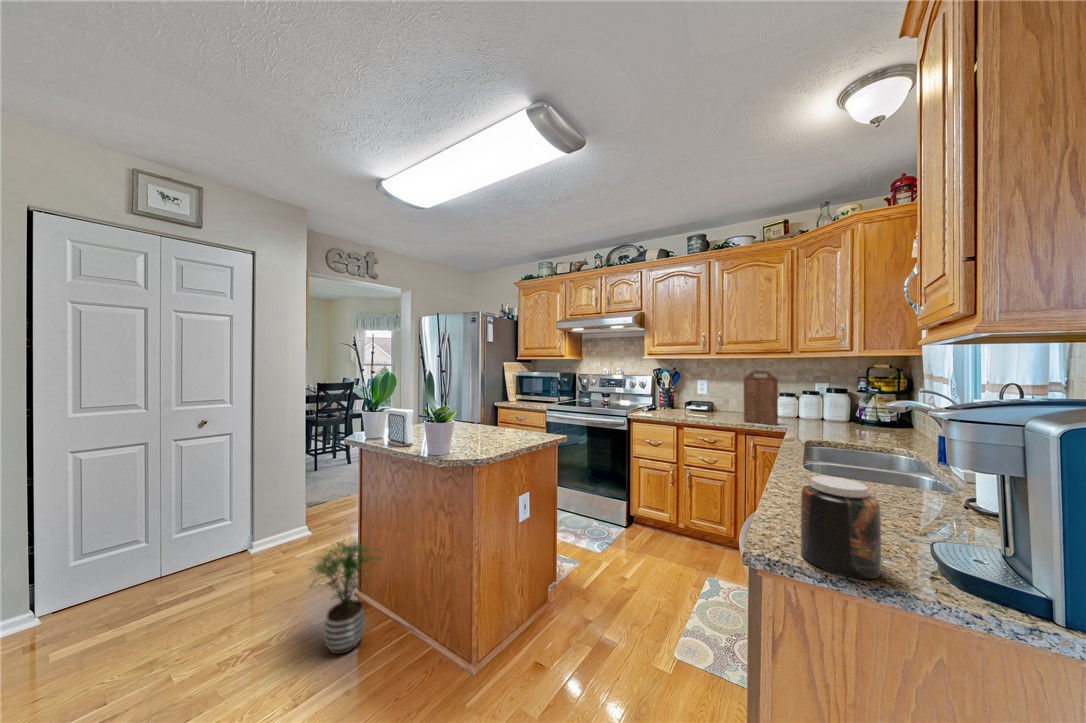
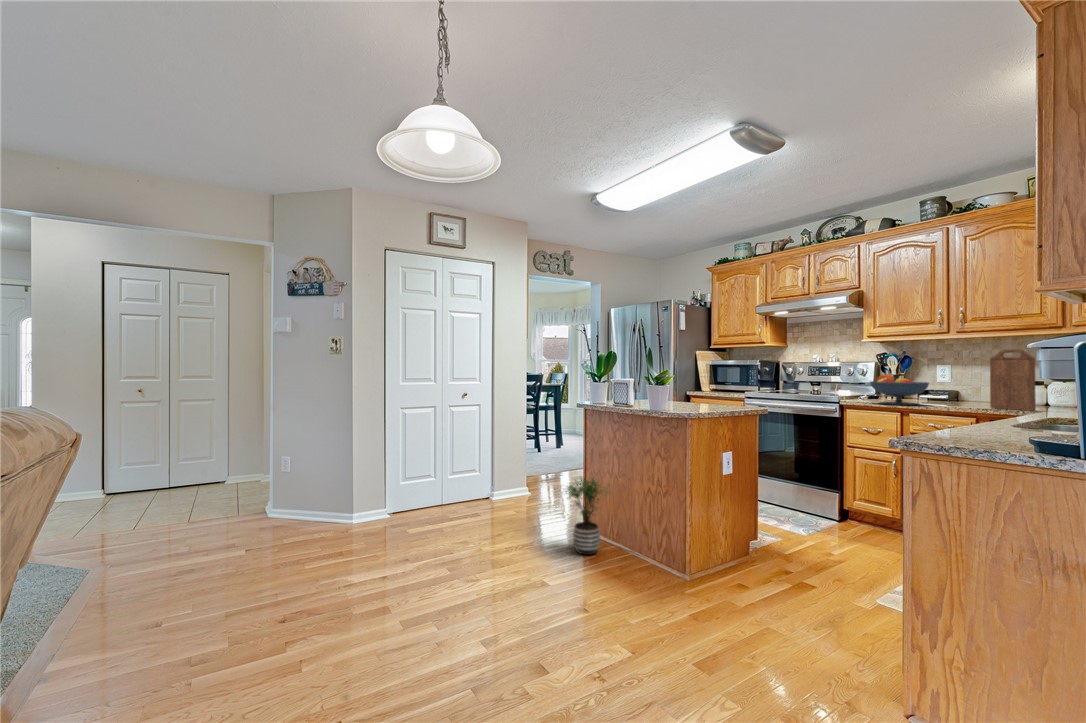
fruit bowl: none [652,390,699,420] -> present [870,374,929,405]
jar: present [801,476,881,579] -> none [925,391,974,444]

